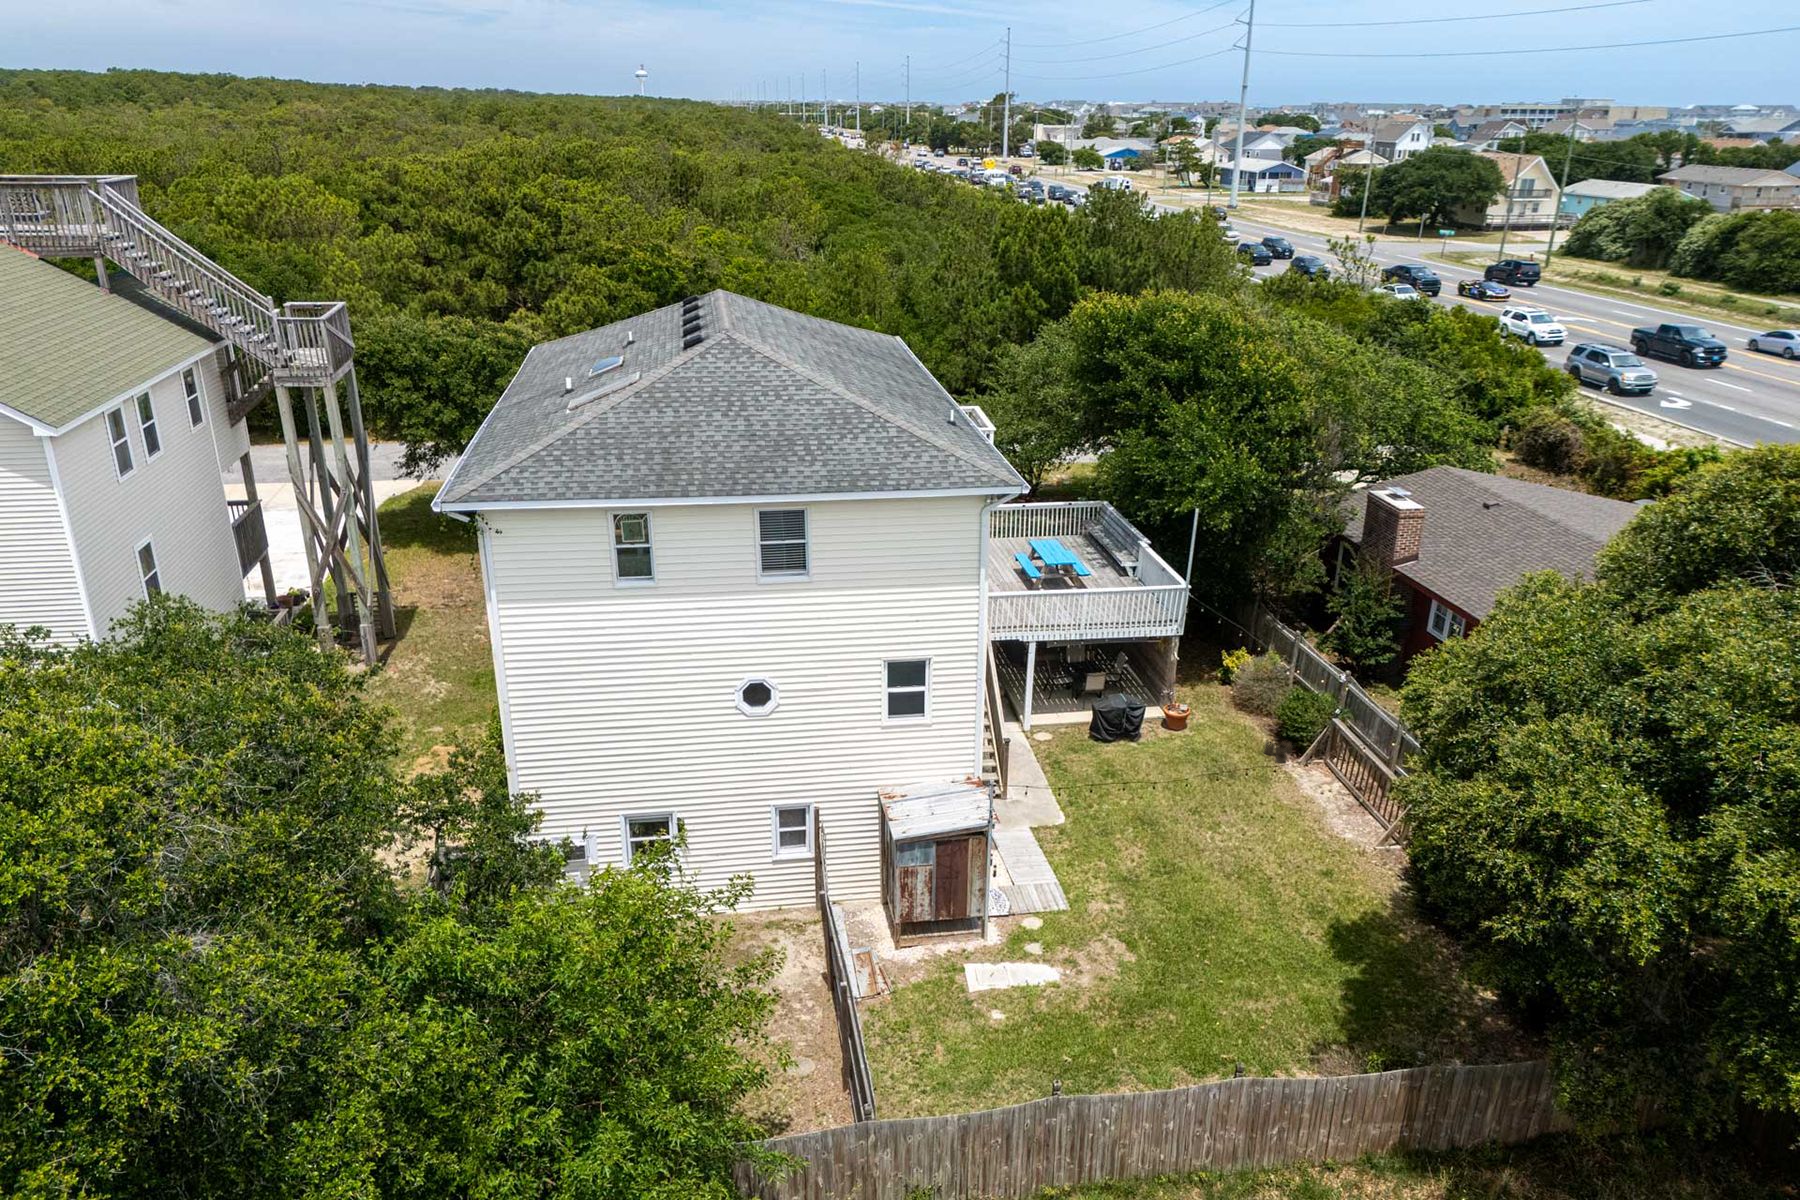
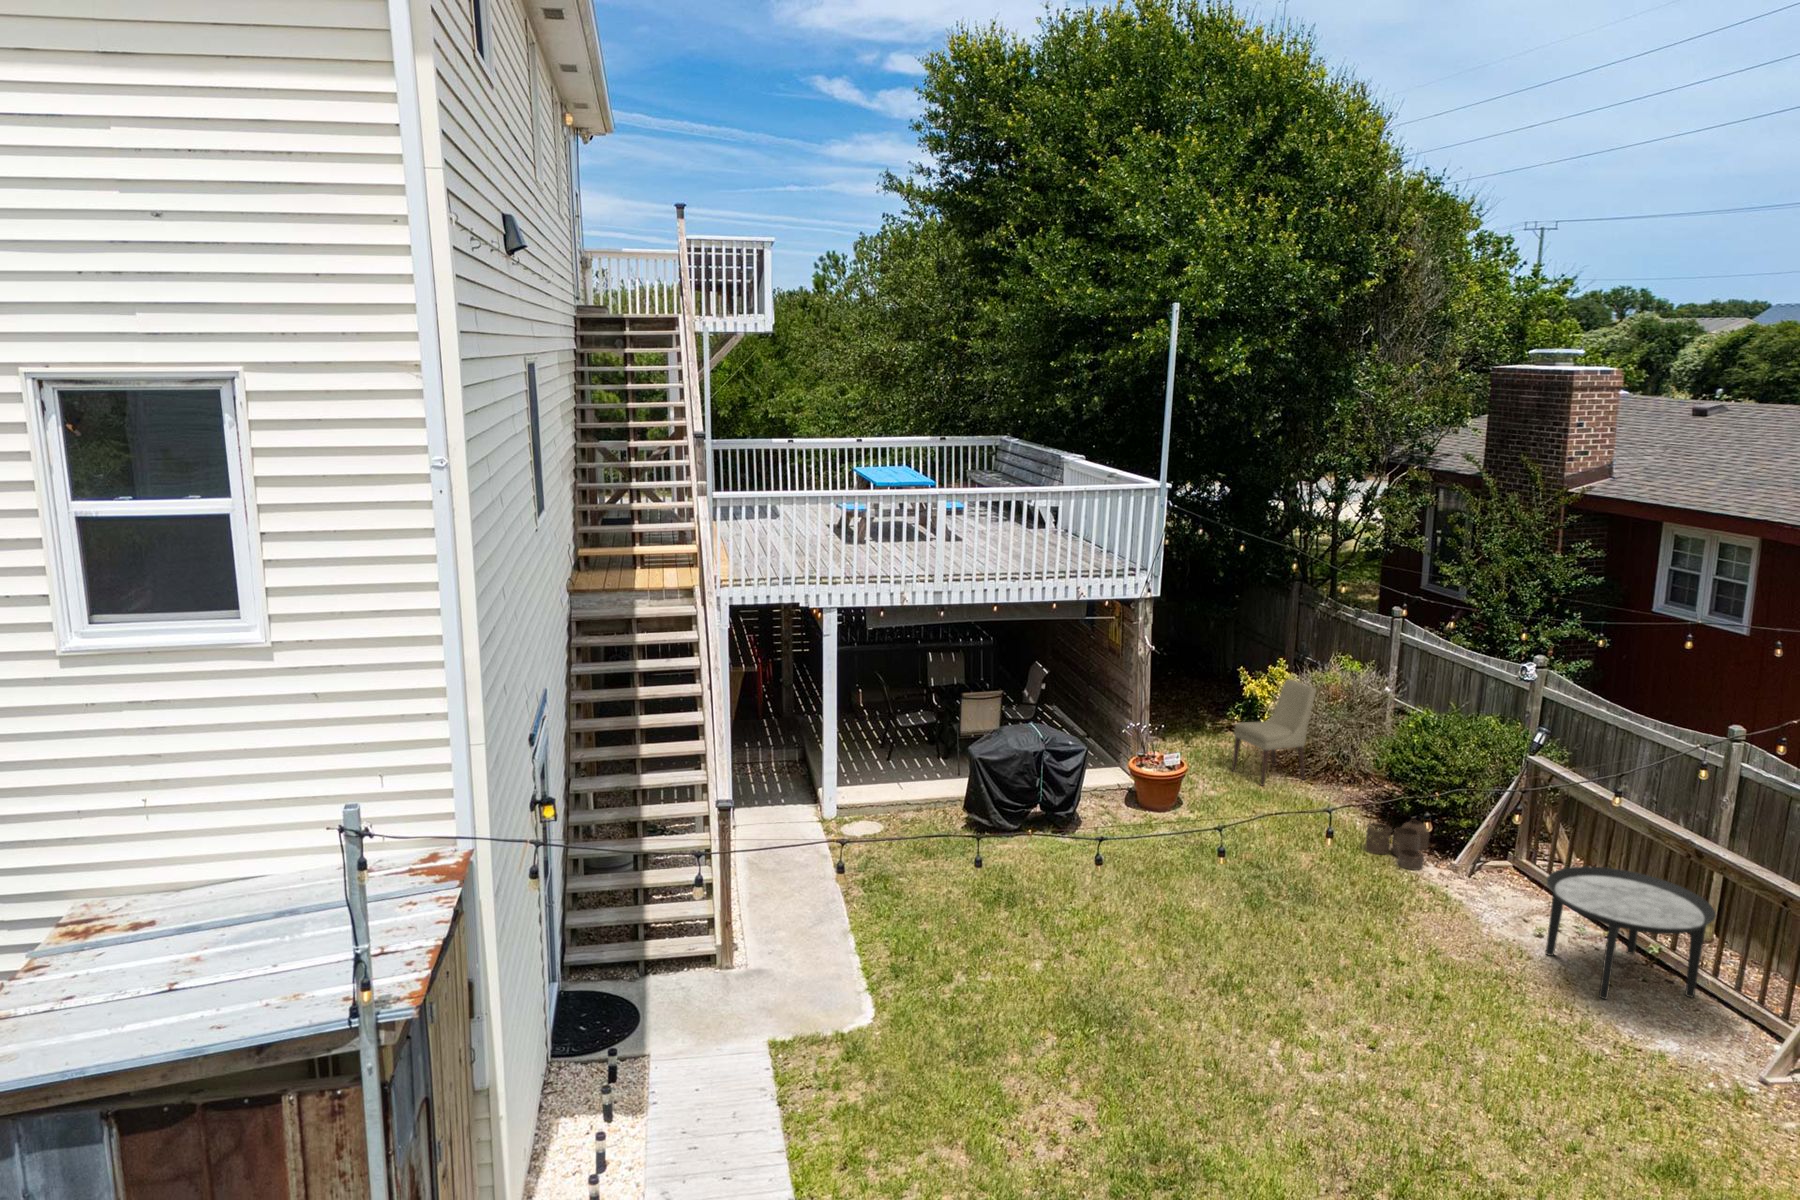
chair: none [1213,666,1254,717] -> present [1232,679,1316,786]
round table: none [1320,770,1379,821] -> present [1546,866,1716,999]

